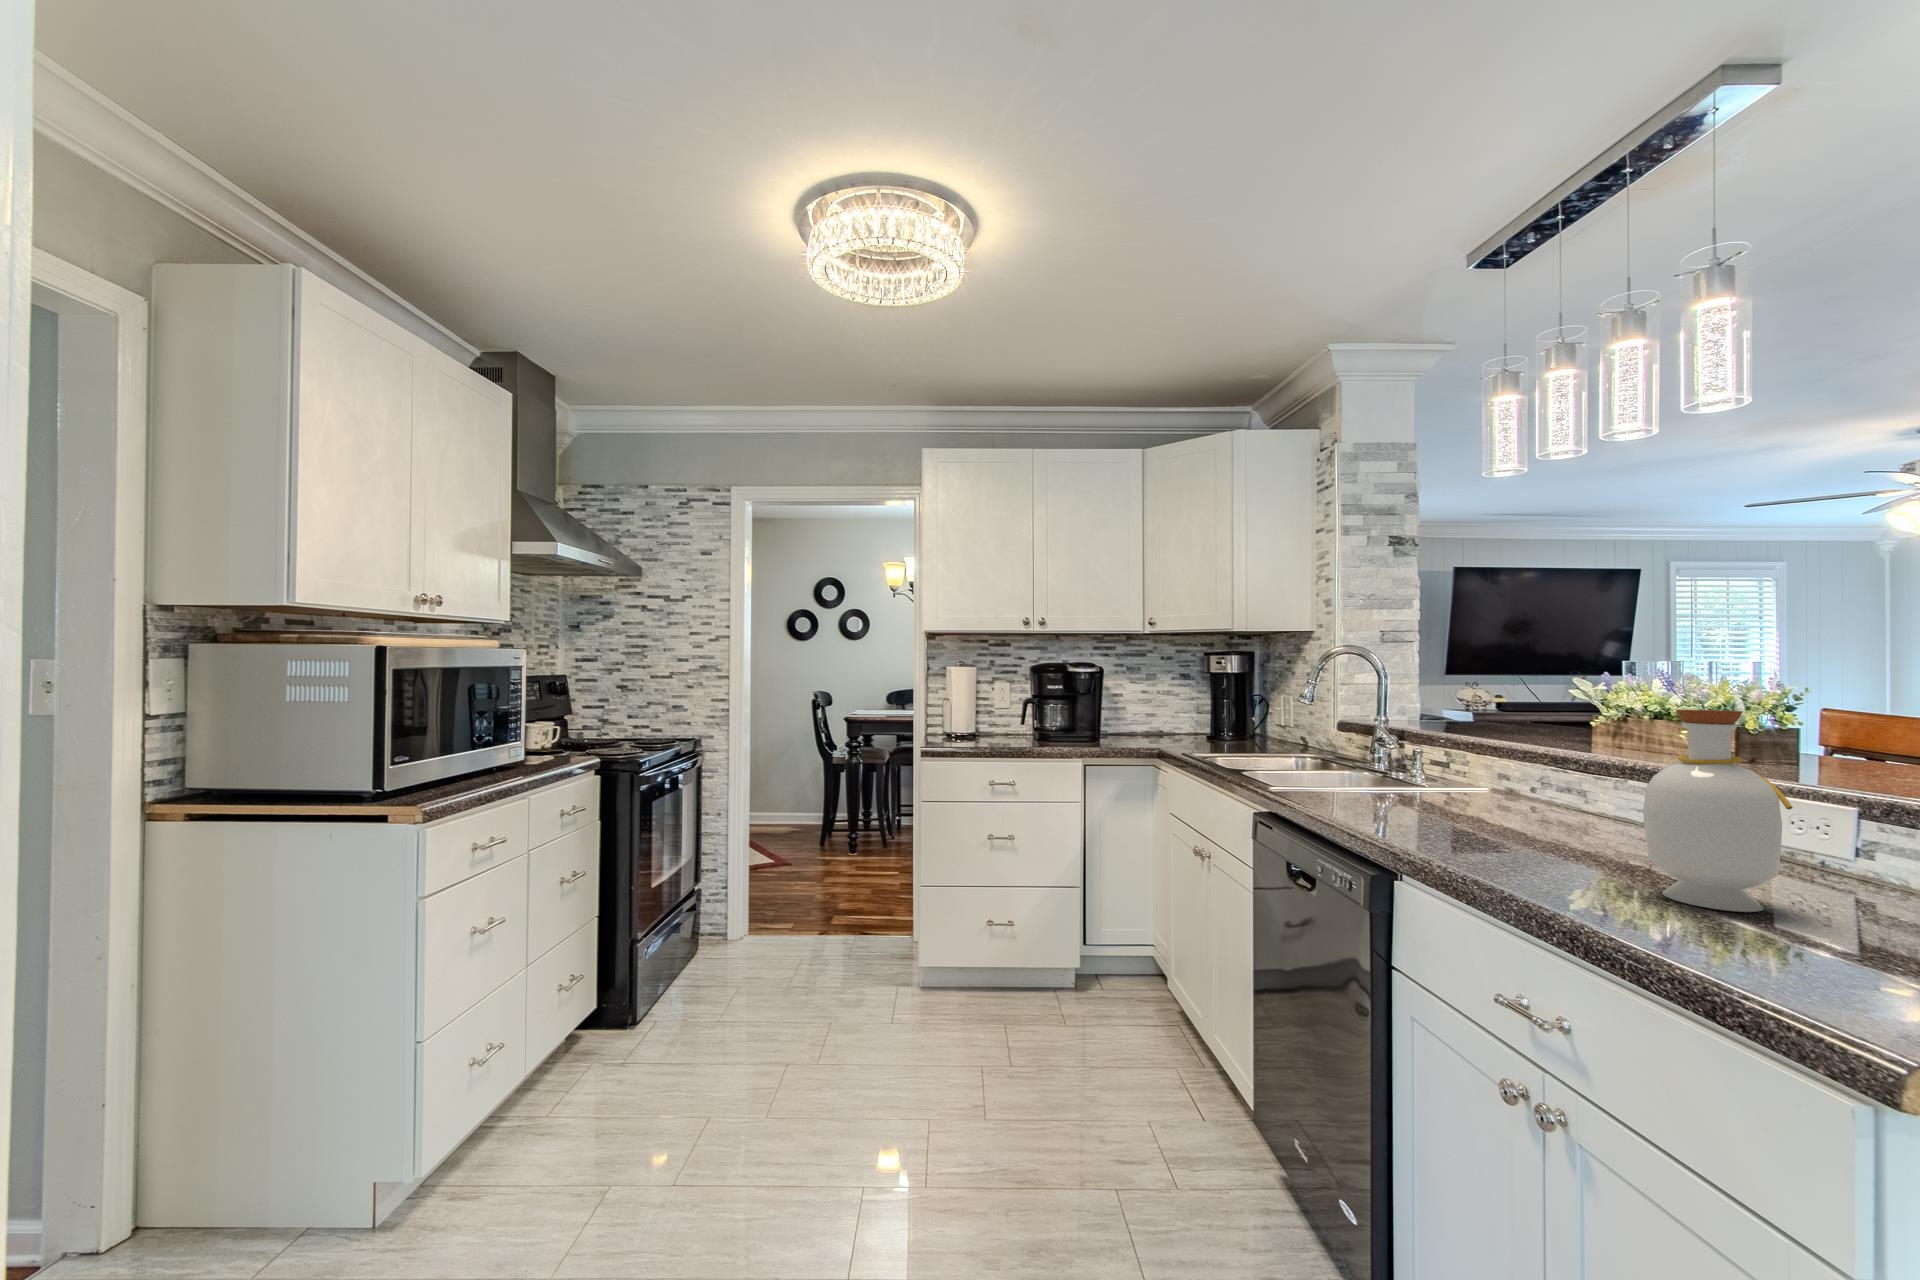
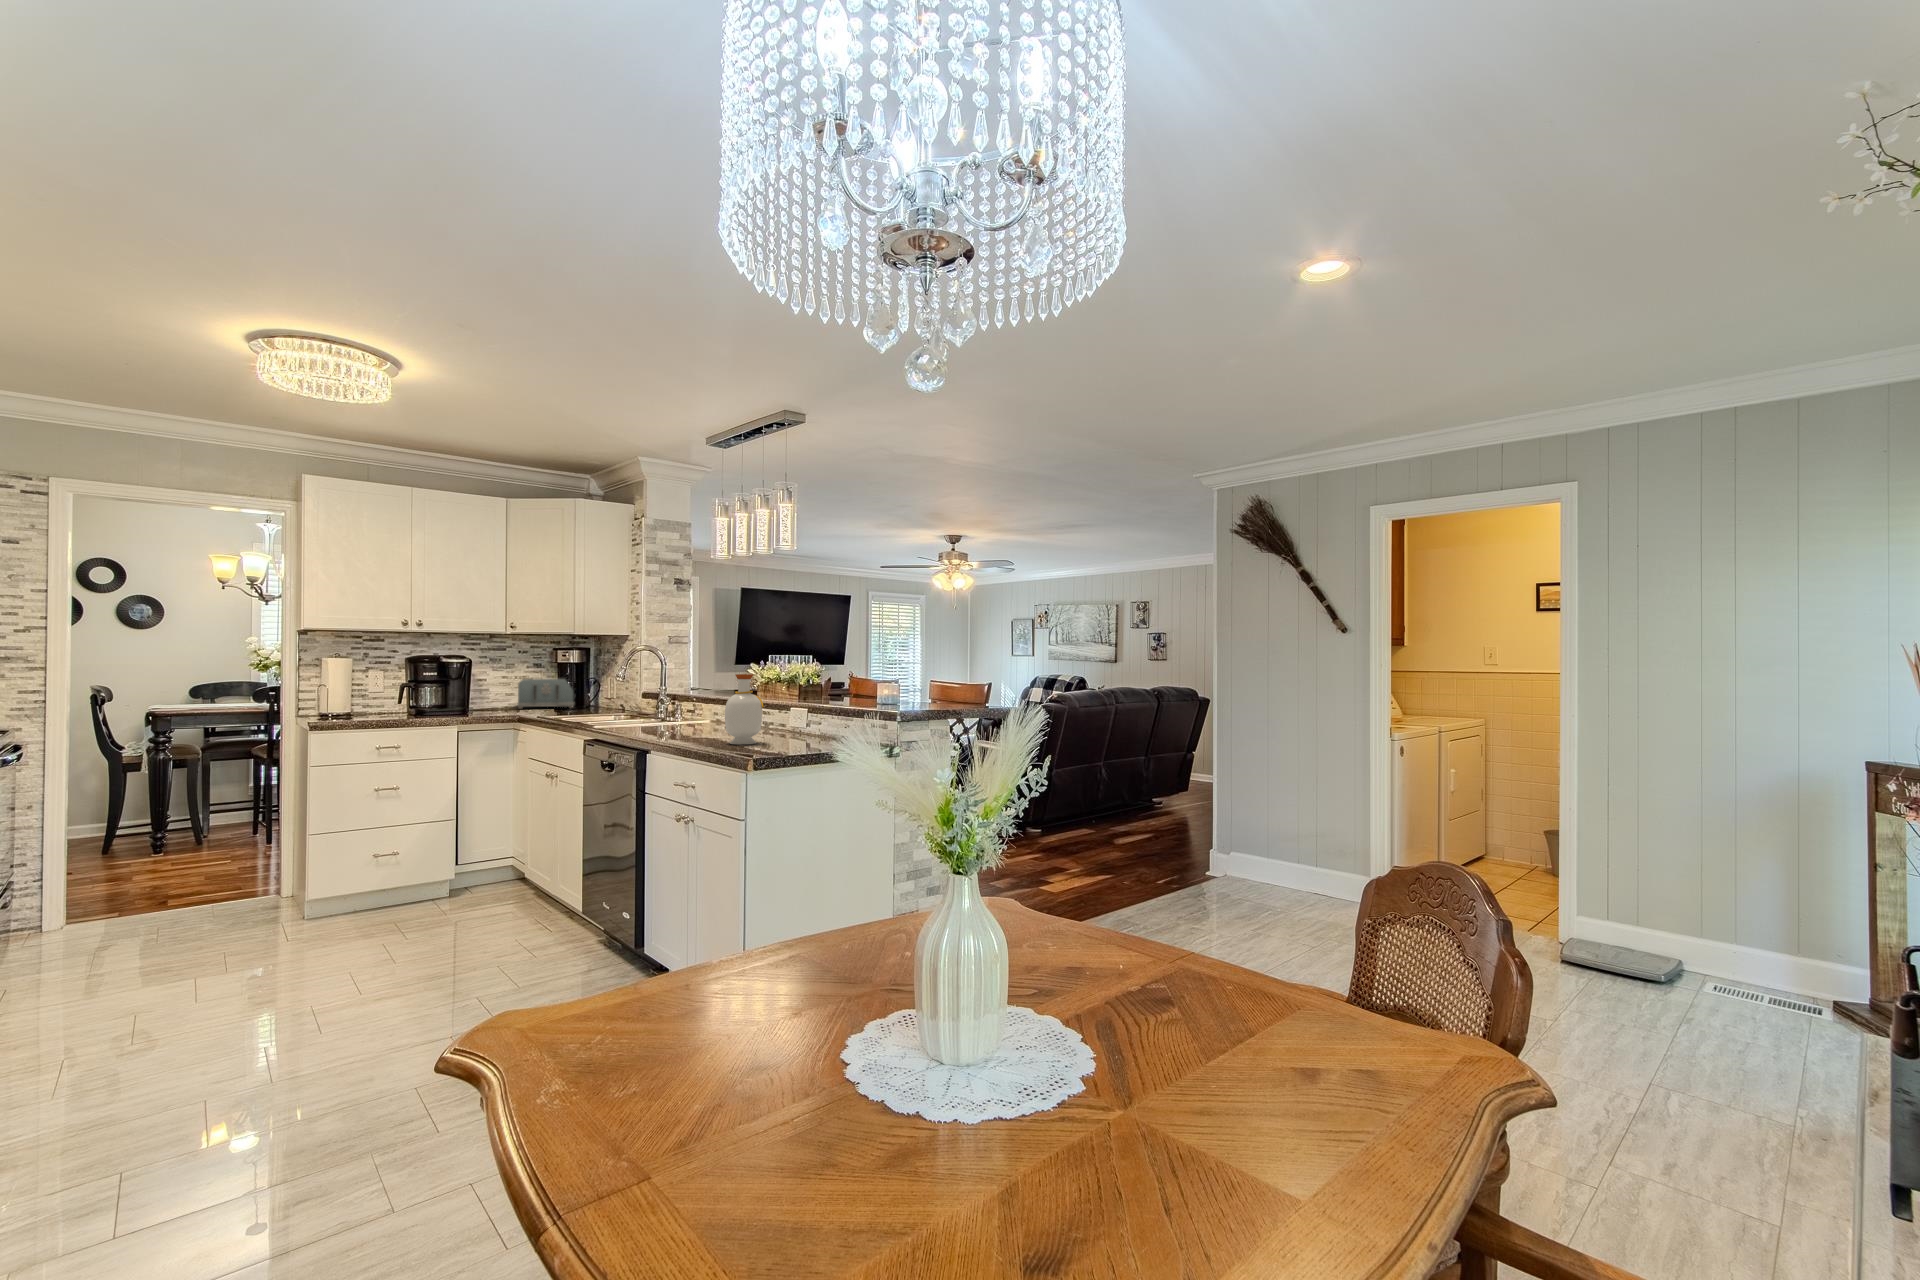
toaster: none [1159,693,1234,737] -> present [517,678,574,709]

